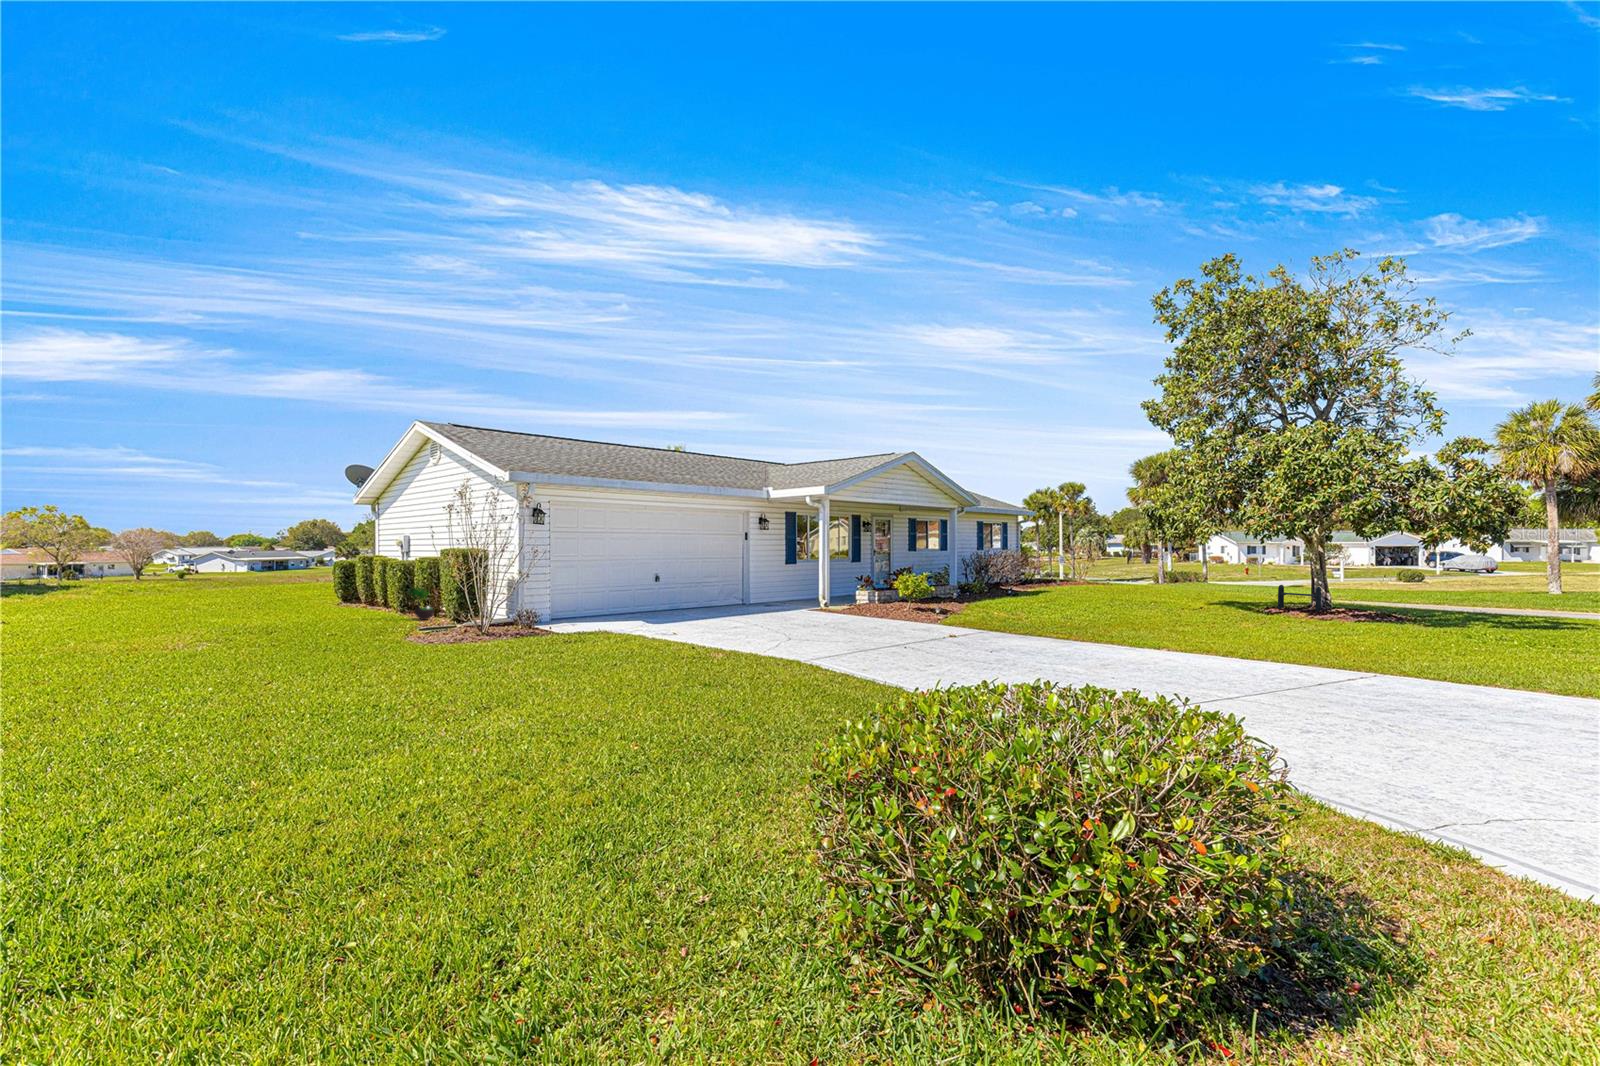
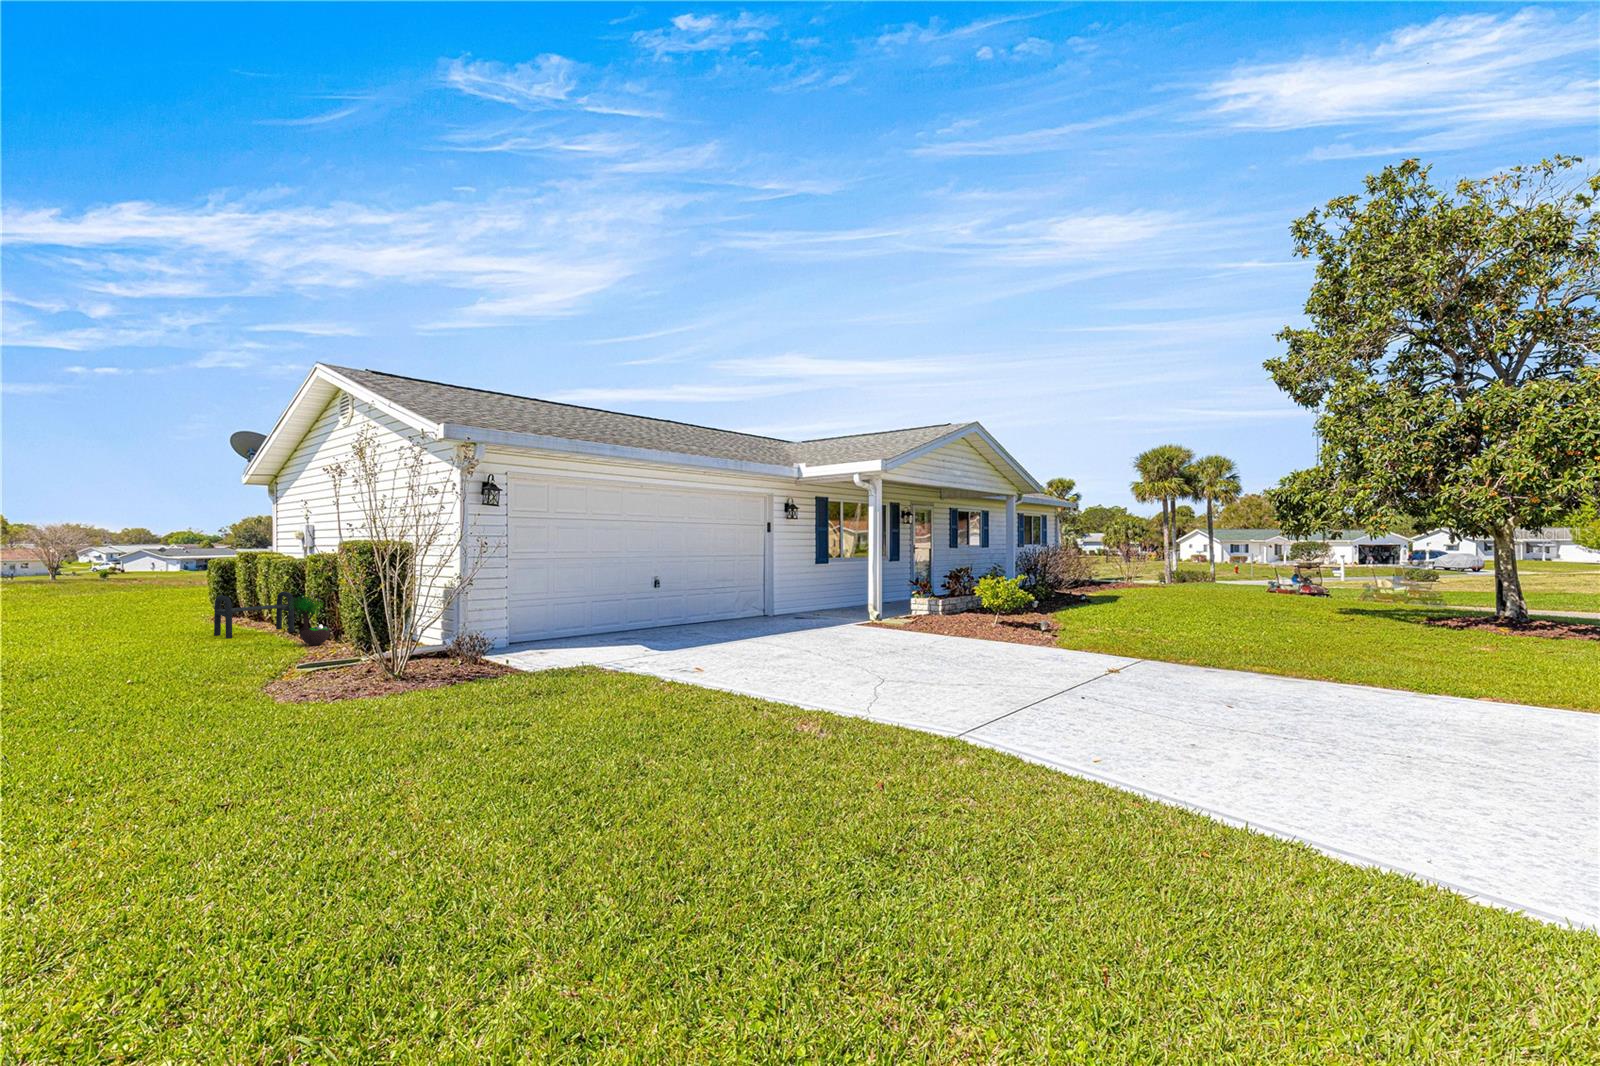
bench: present [1278,585,1321,612] -> present [214,591,294,639]

